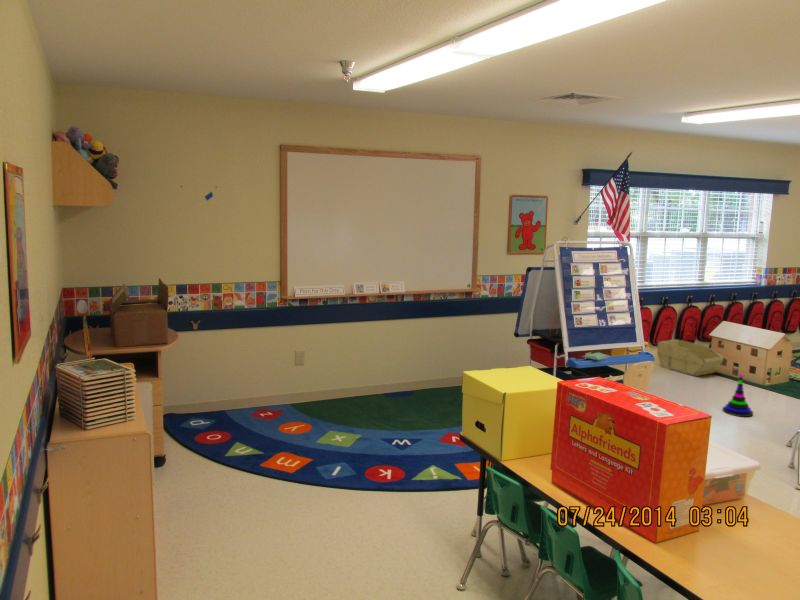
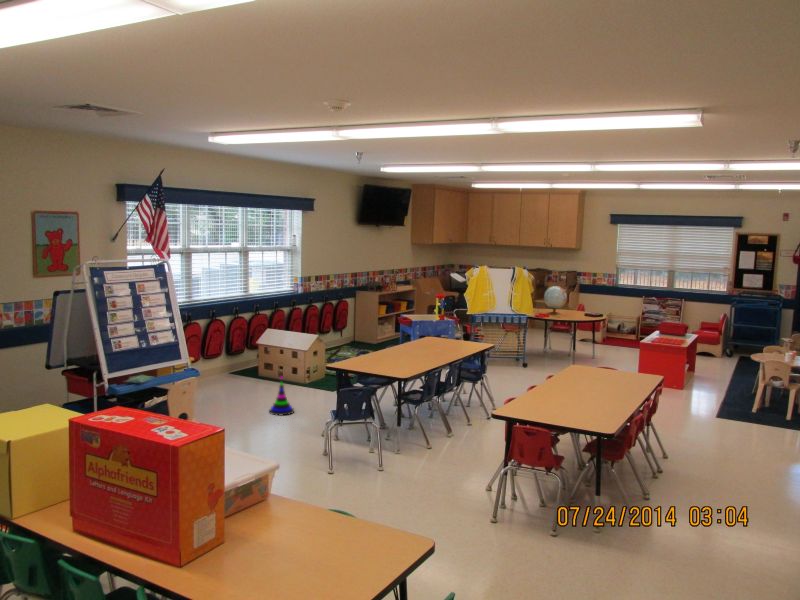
storage bin: present [657,340,723,376] -> none [210,351,270,385]

